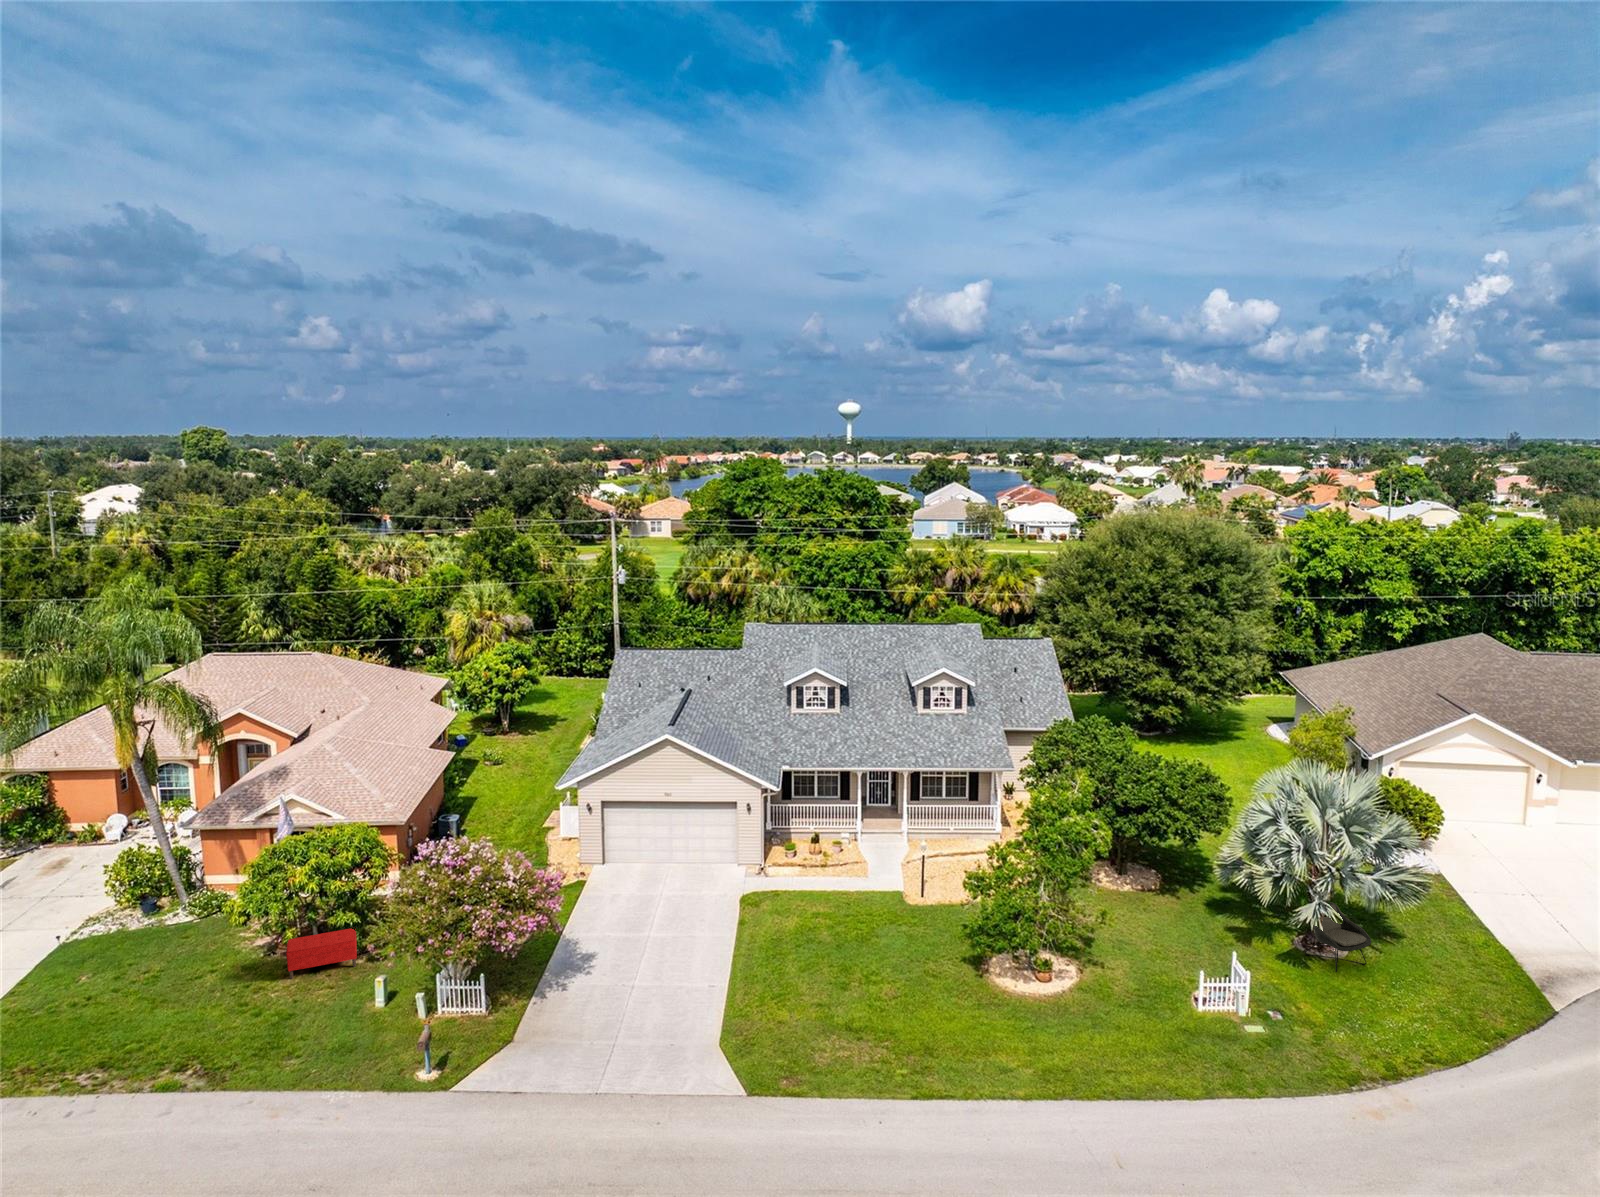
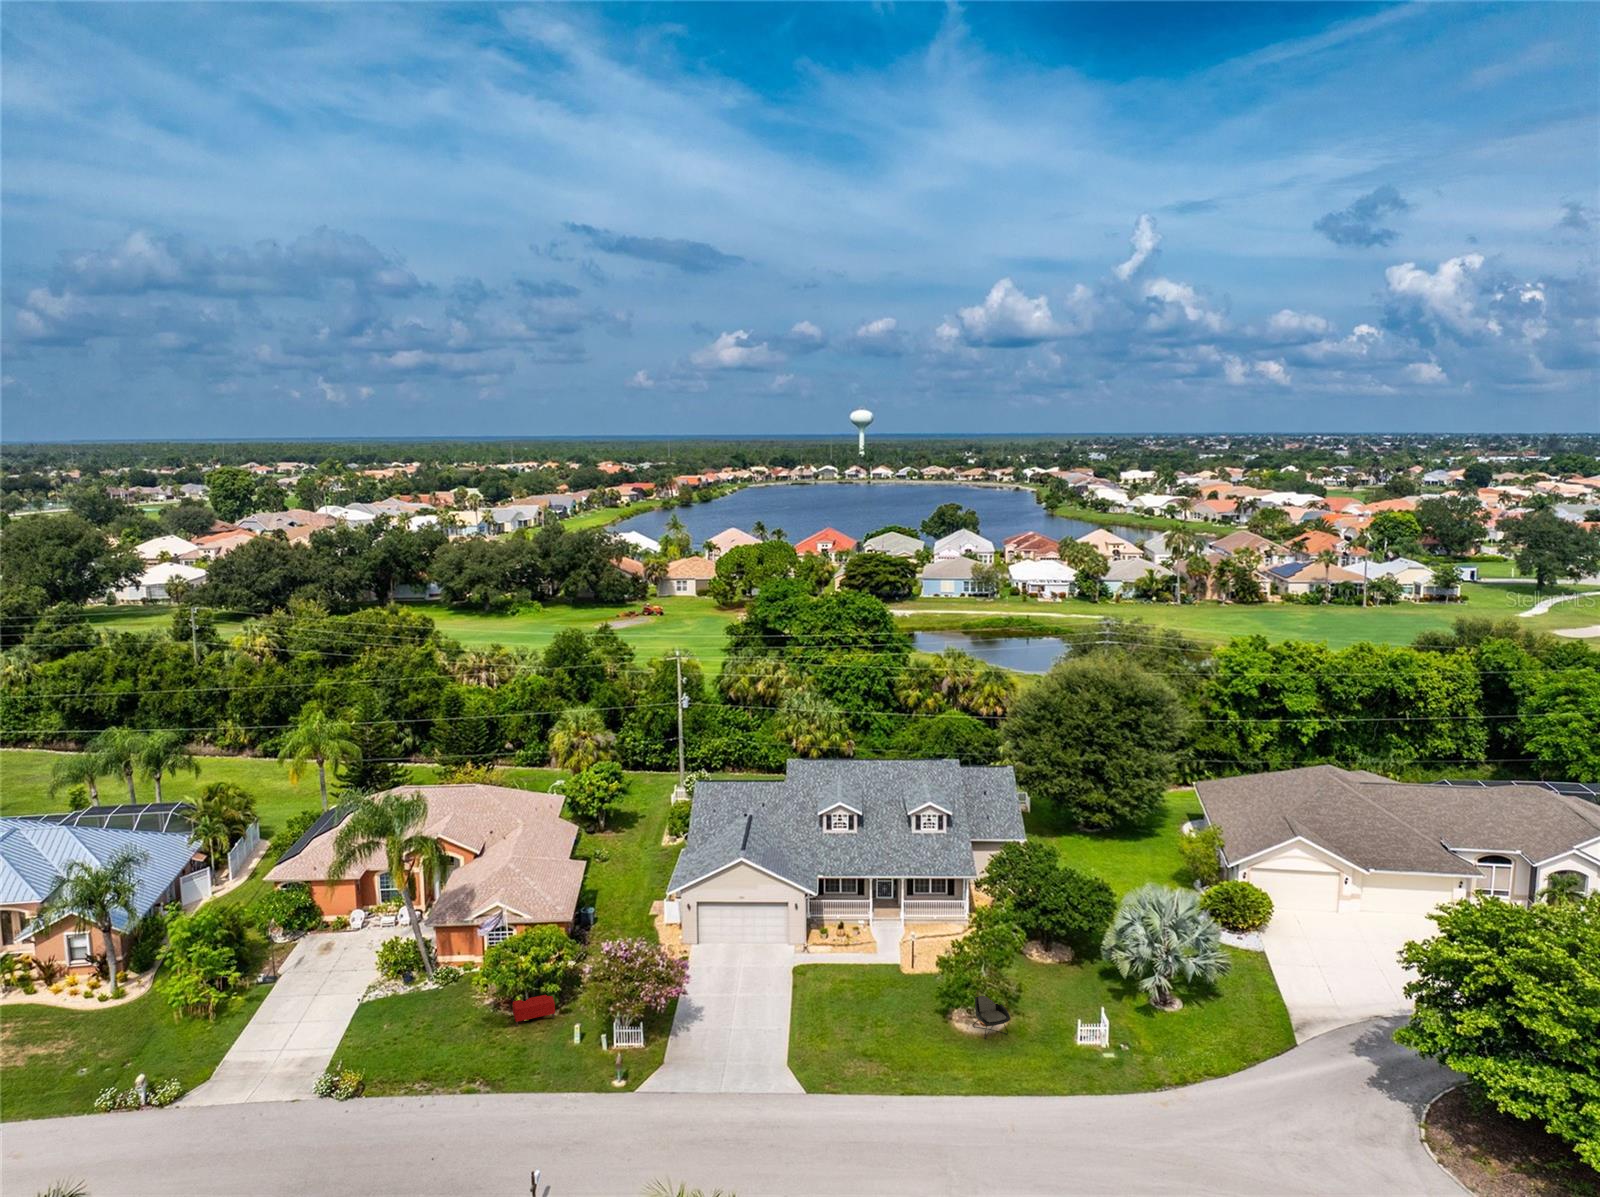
lounge chair: present [1305,902,1371,972] -> present [973,996,1010,1039]

